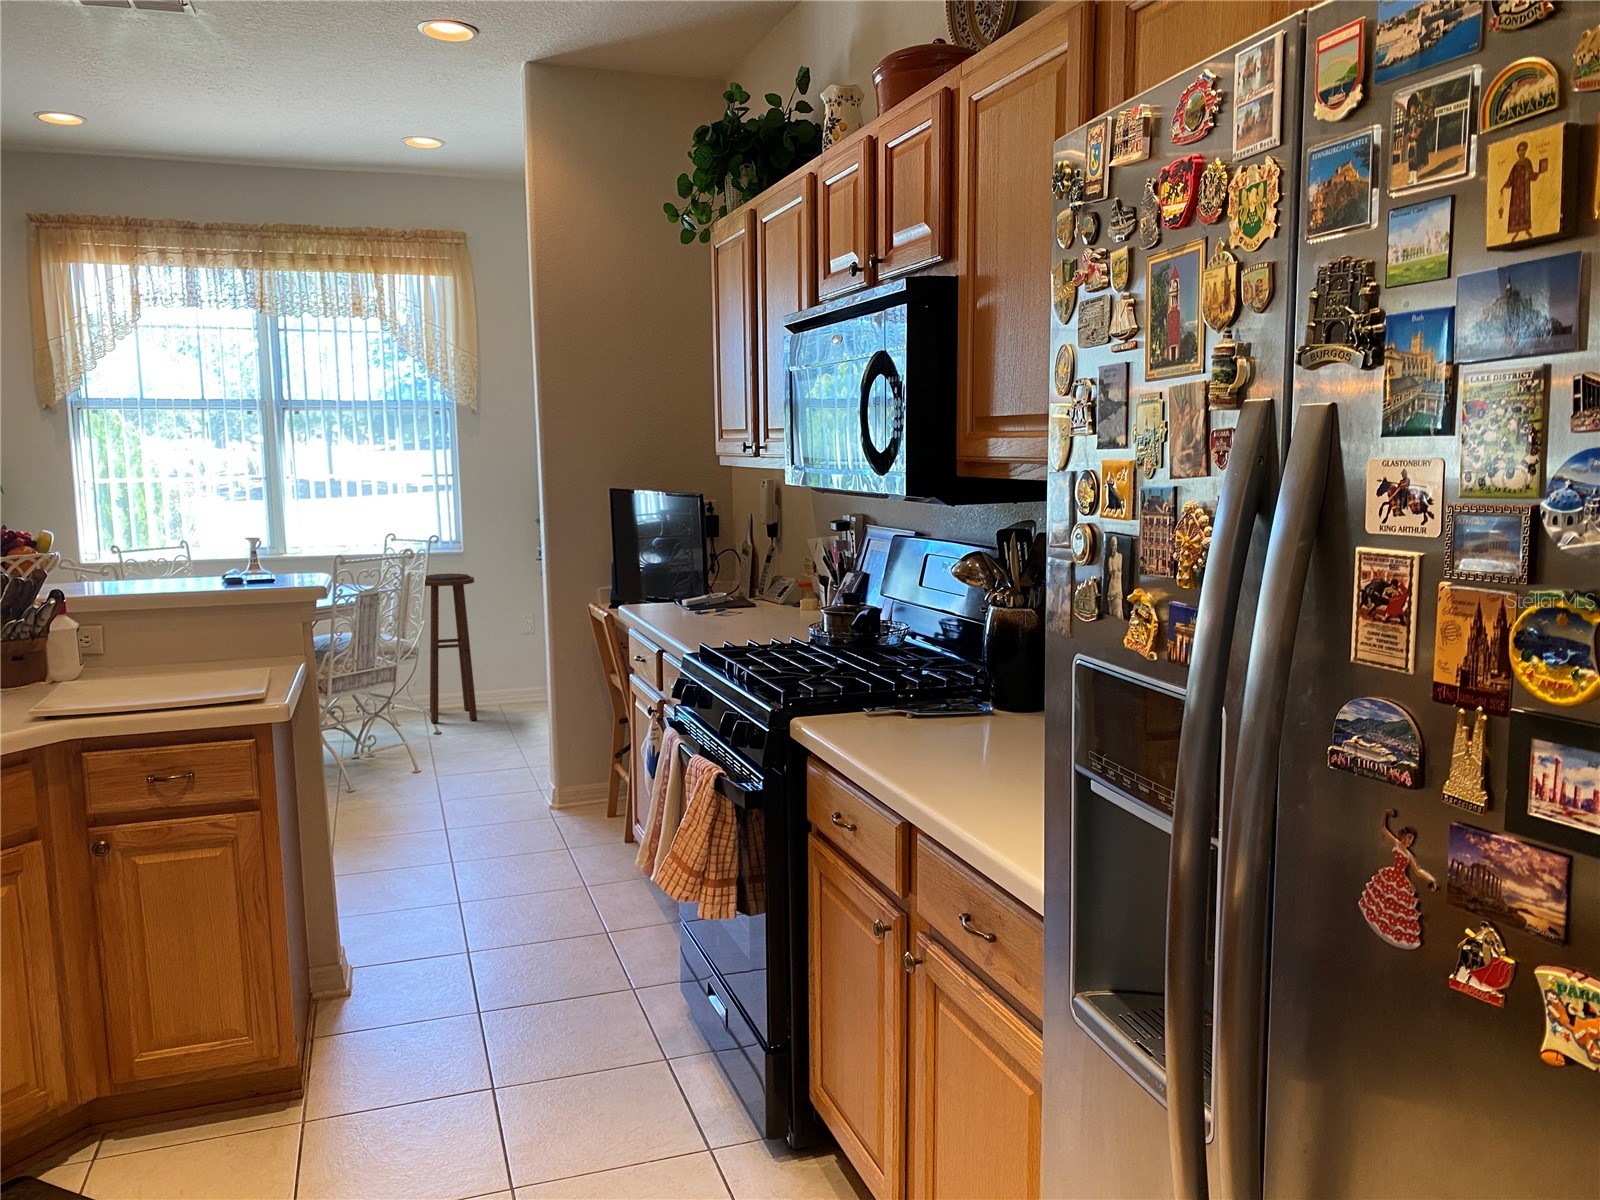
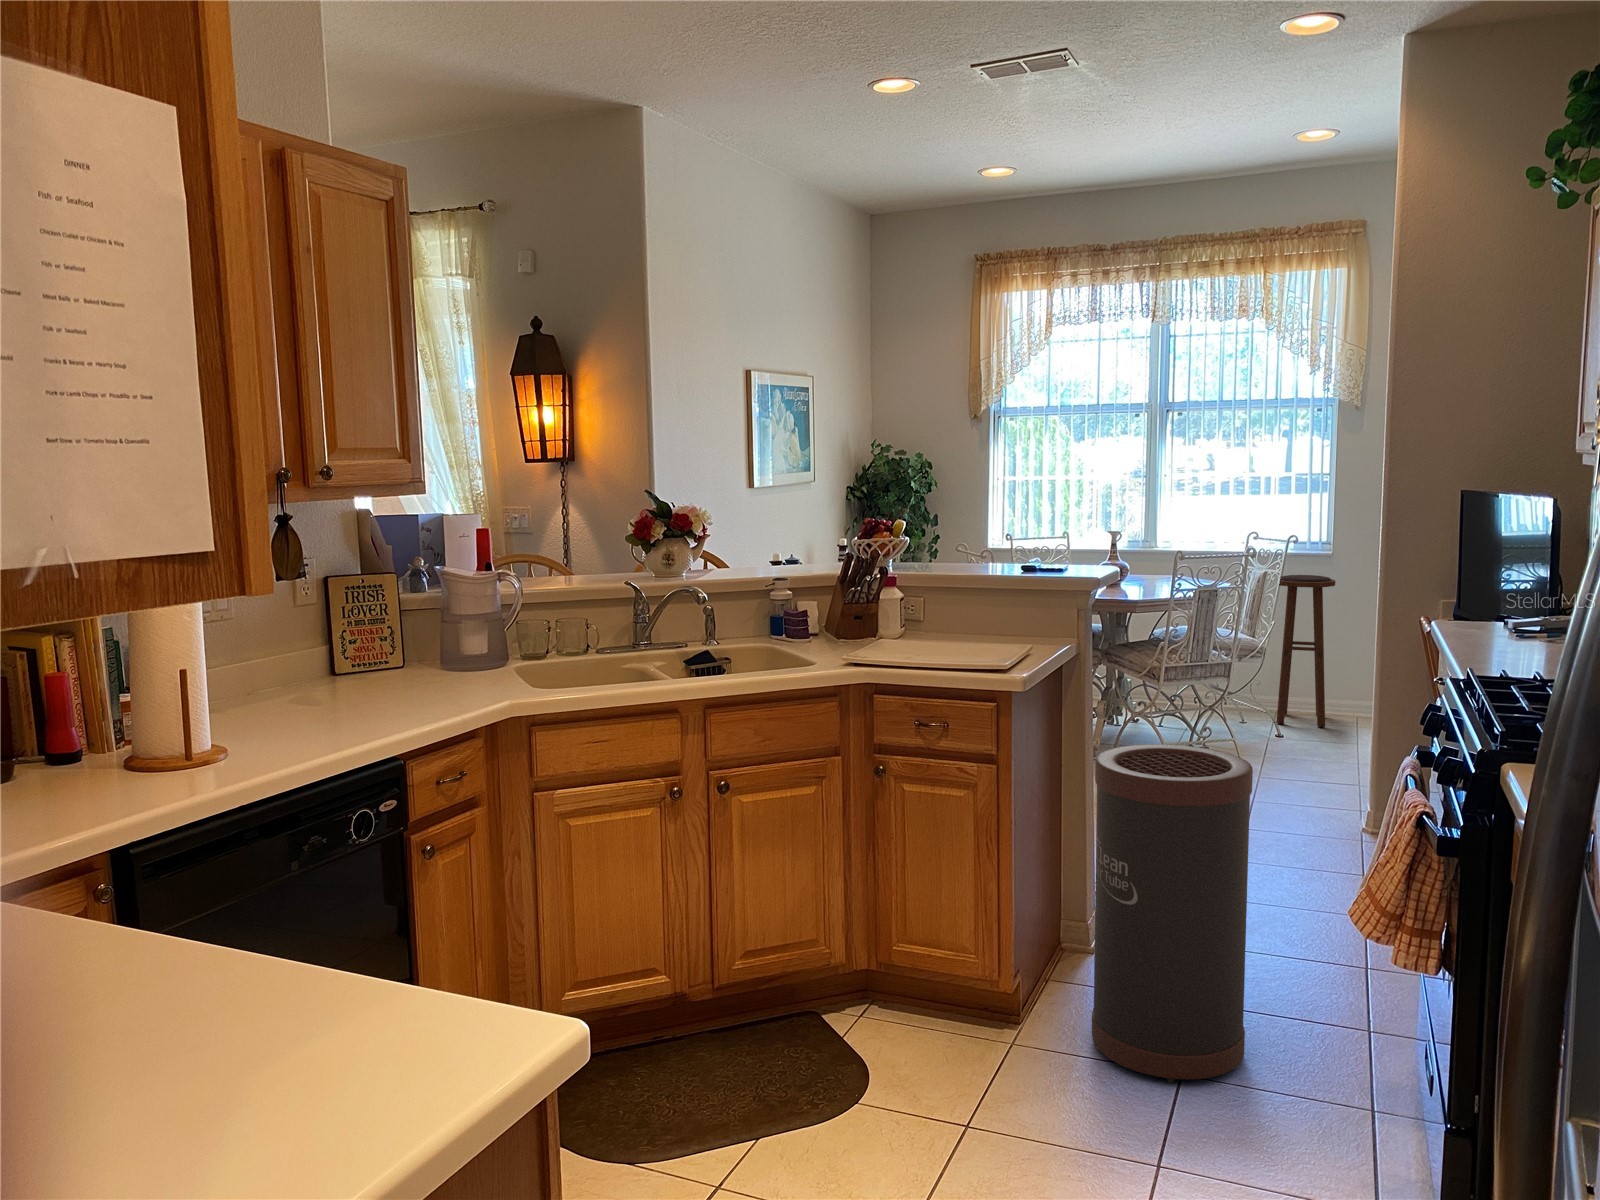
trash can: none [373,754,543,1098] -> present [1092,744,1253,1083]

